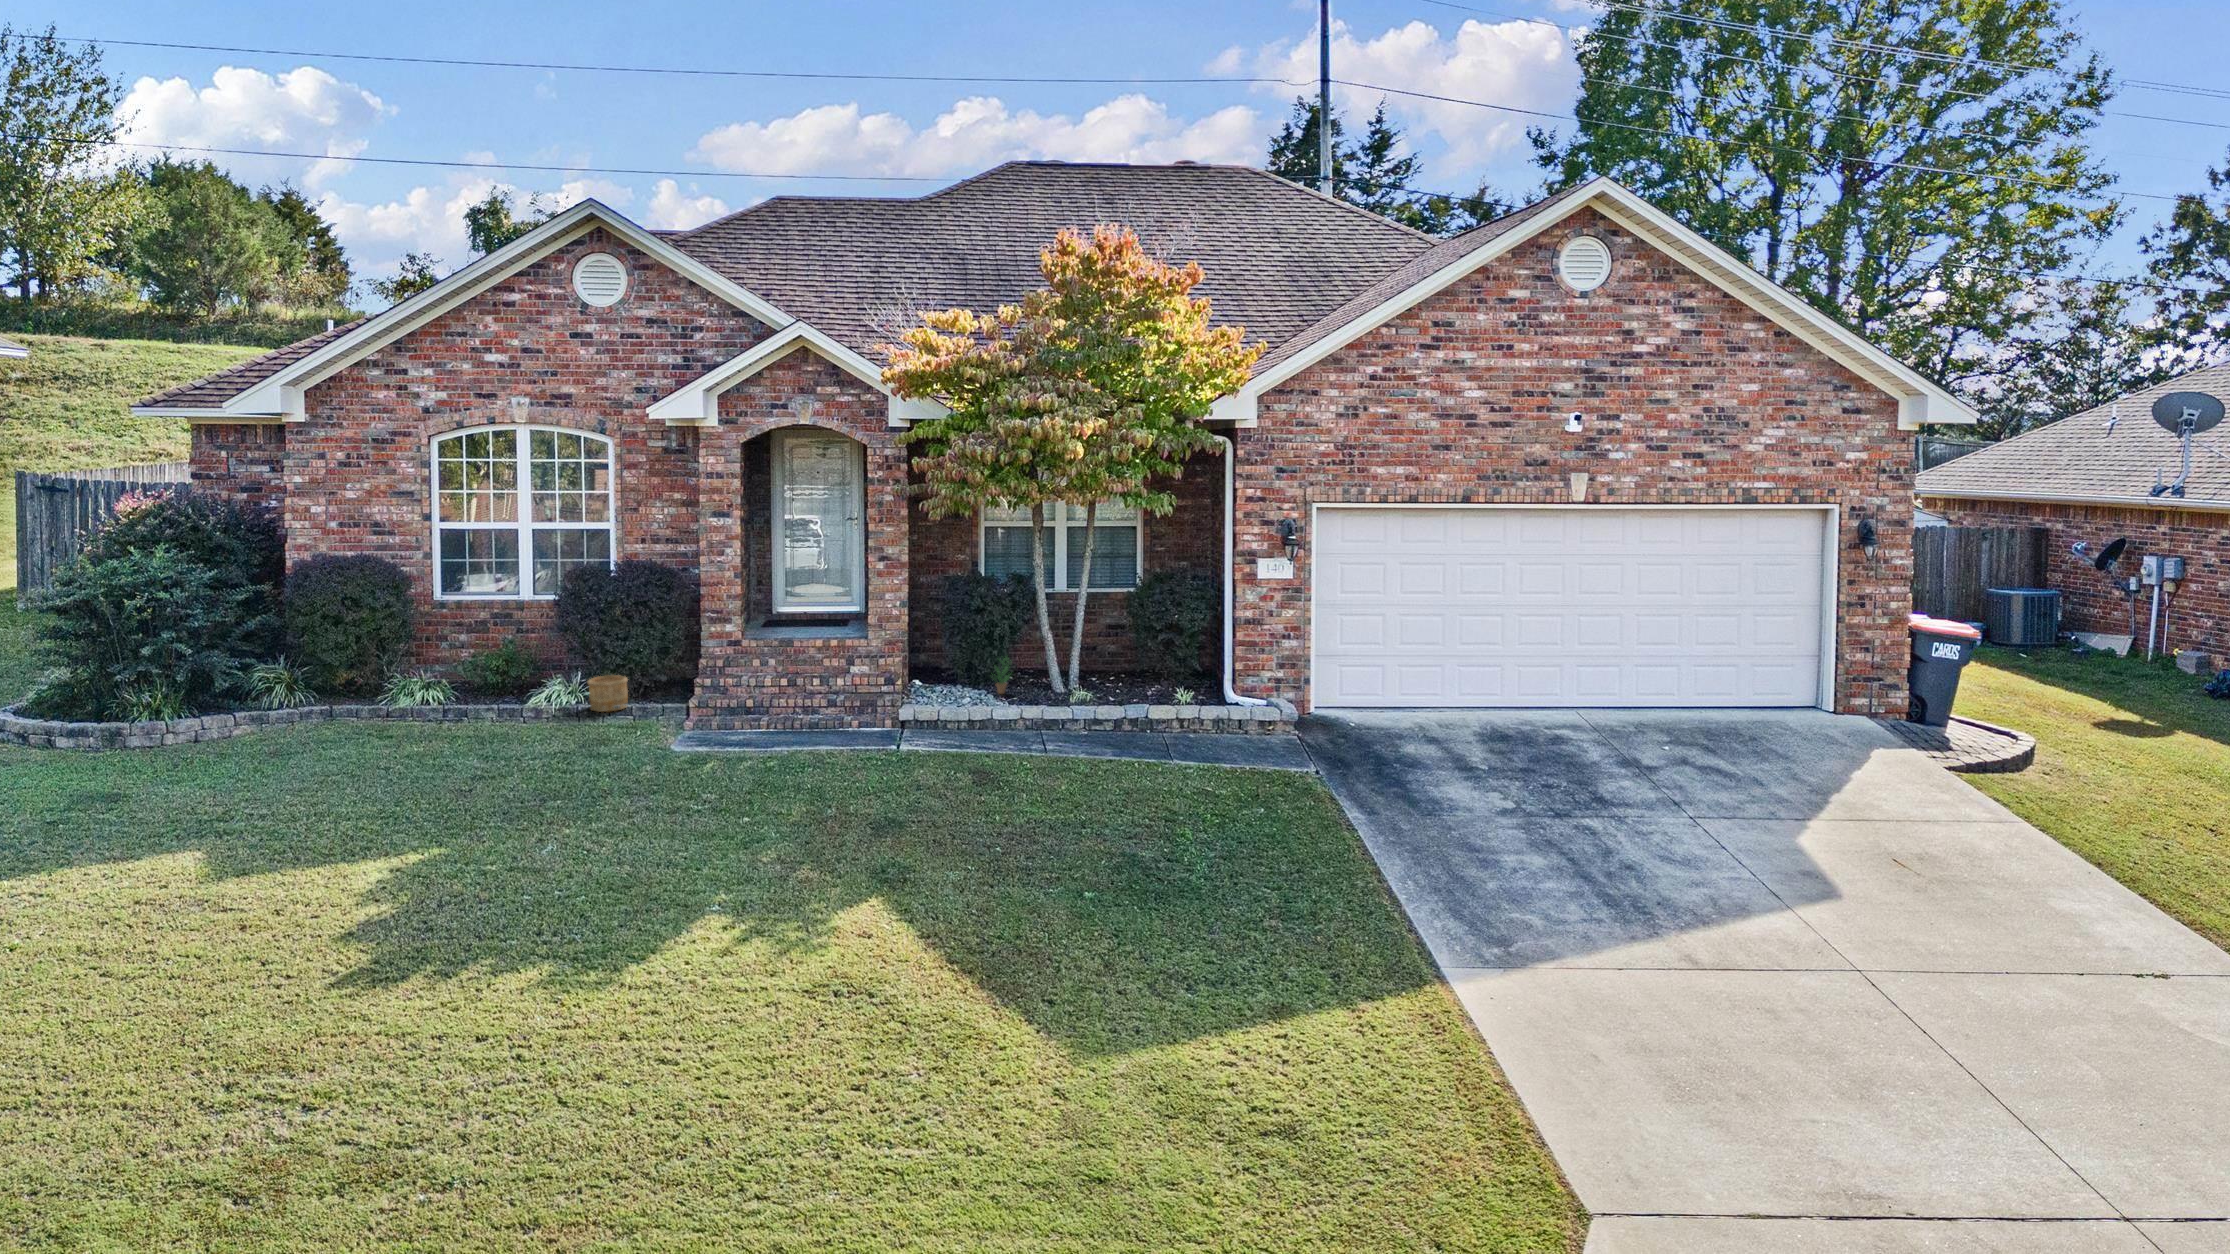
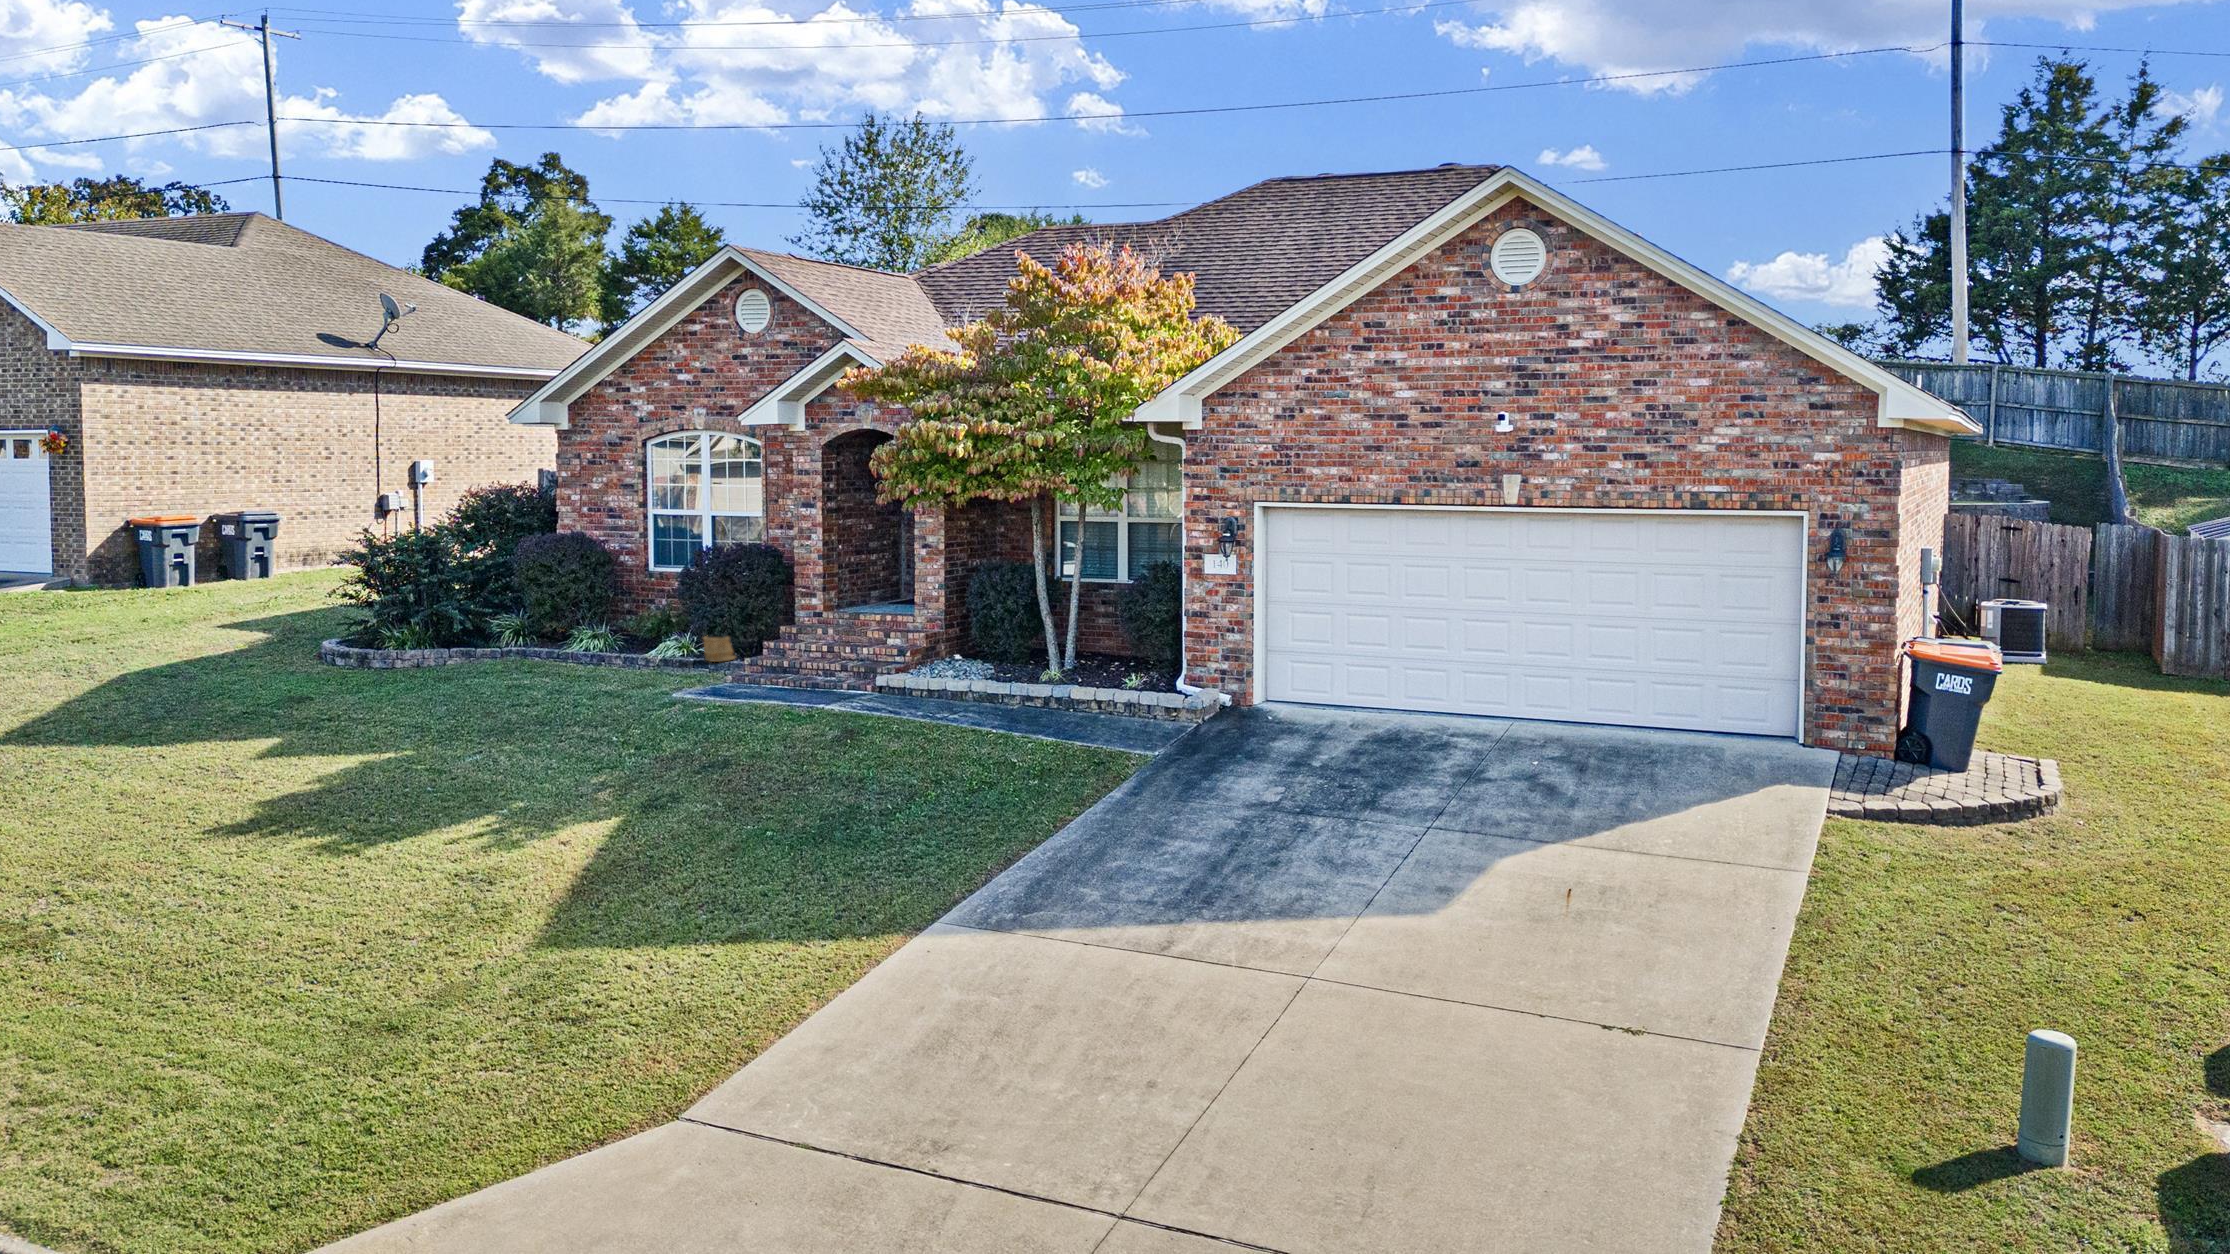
potted plant: present [996,658,1010,694] -> none [1023,635,1043,671]

